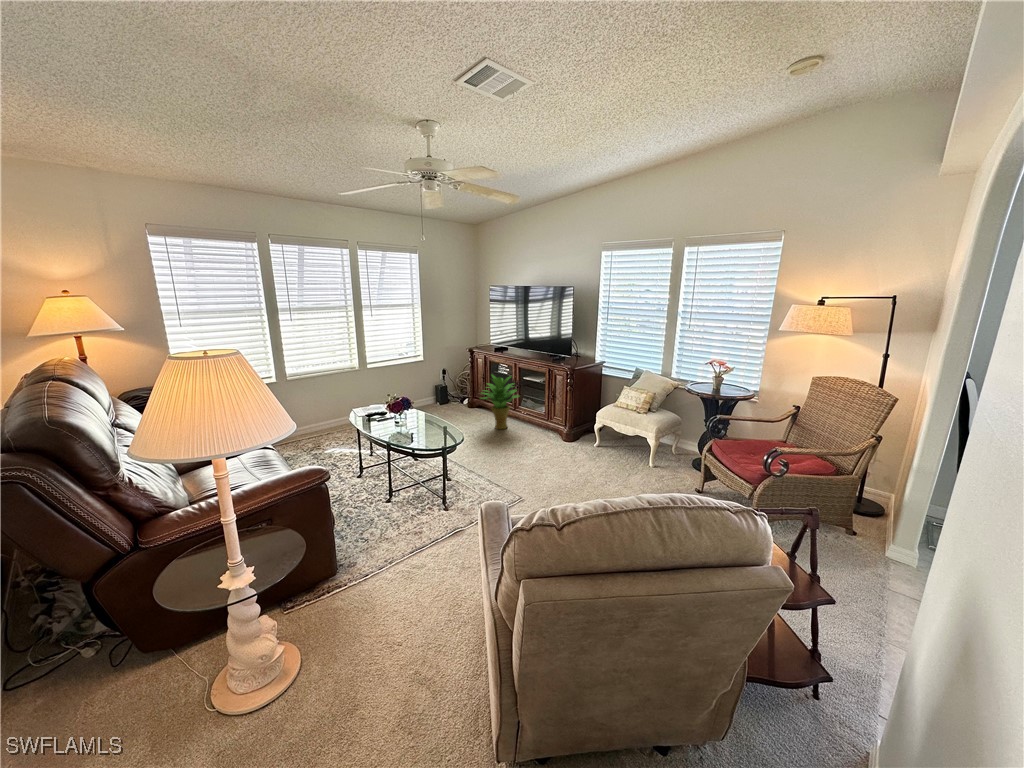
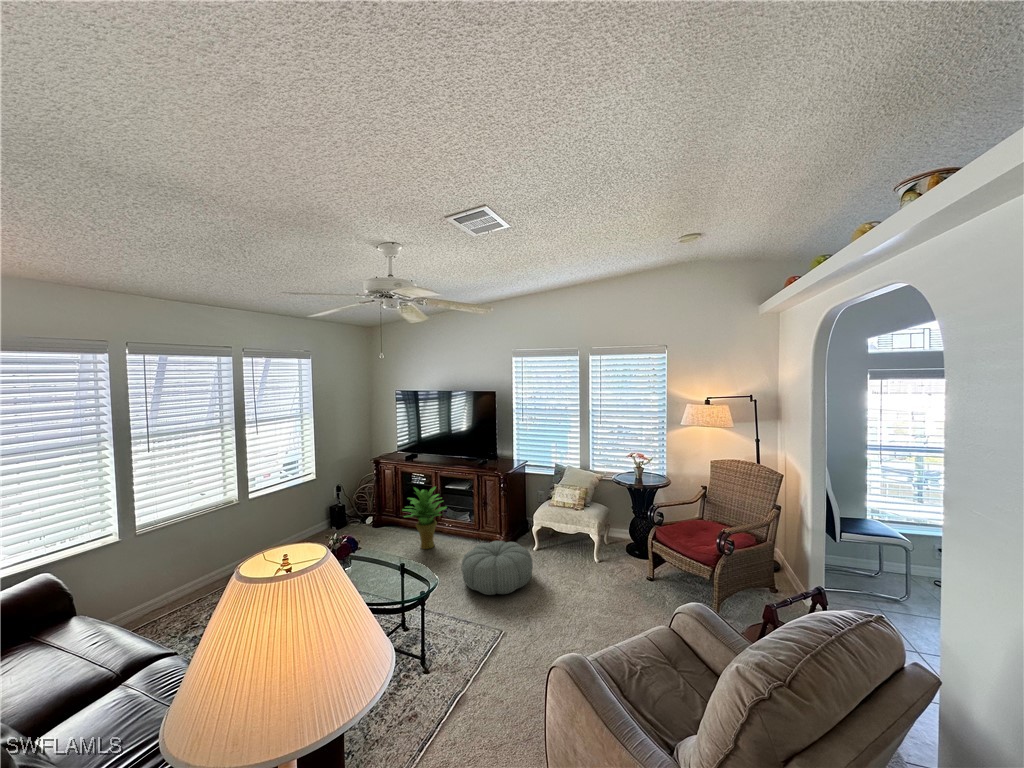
pouf: none [510,429,577,473] -> present [461,541,533,595]

